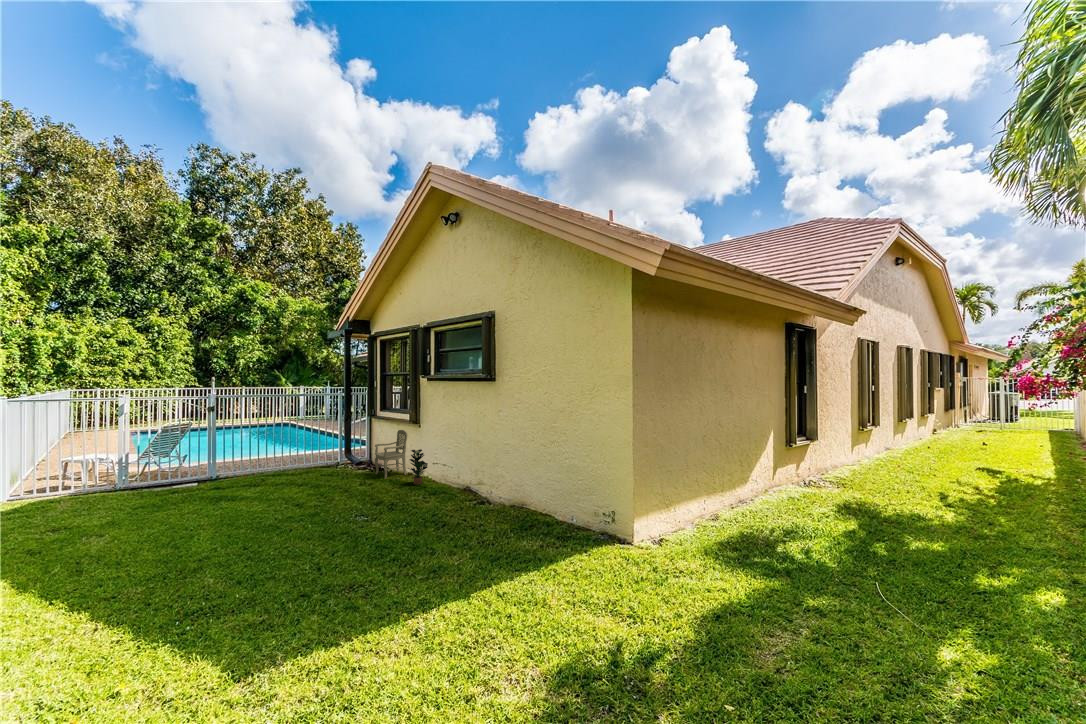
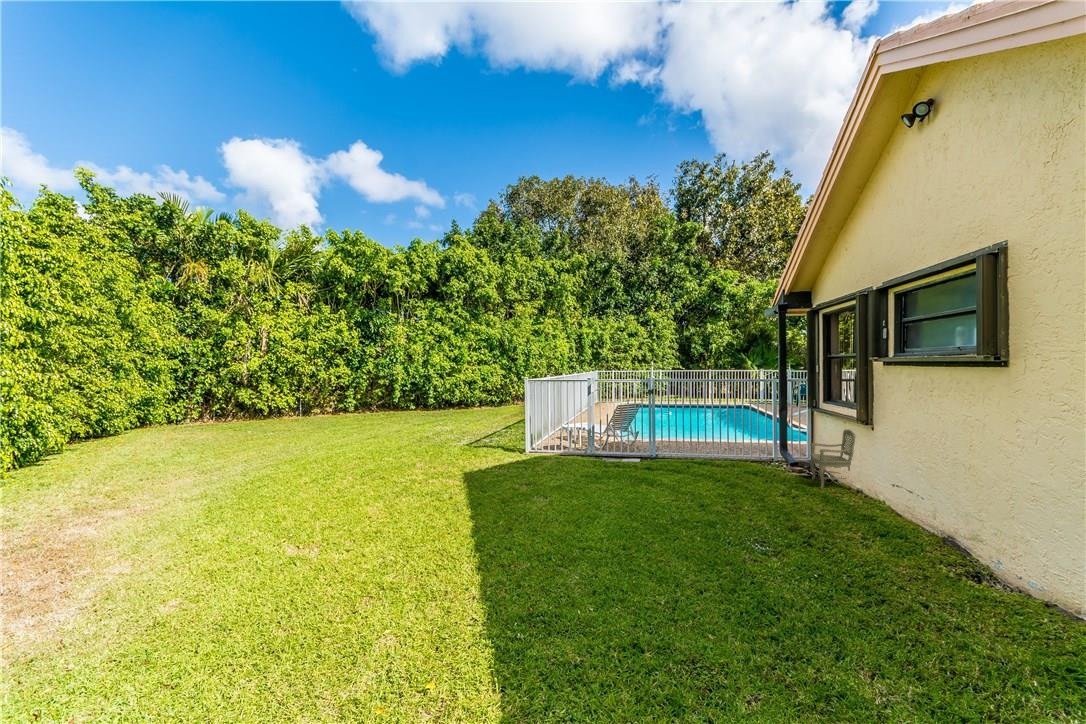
potted plant: present [408,449,428,485] -> none [849,459,883,508]

